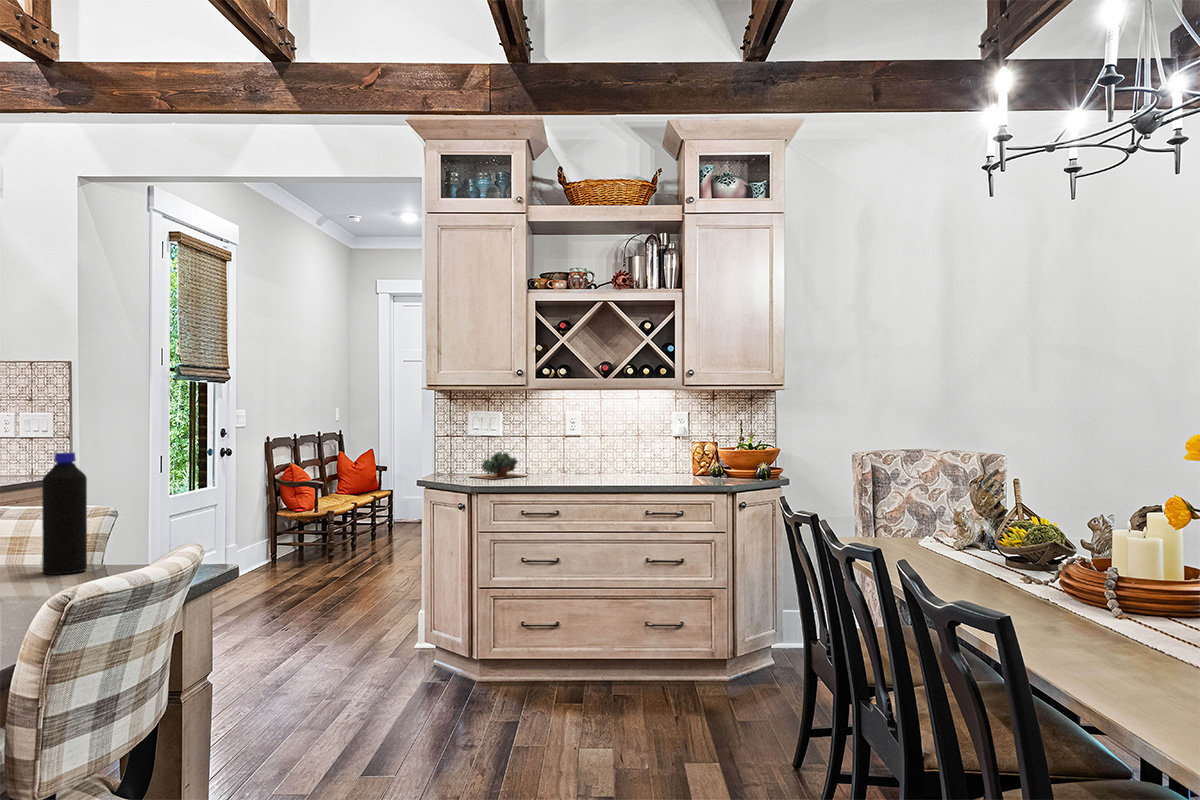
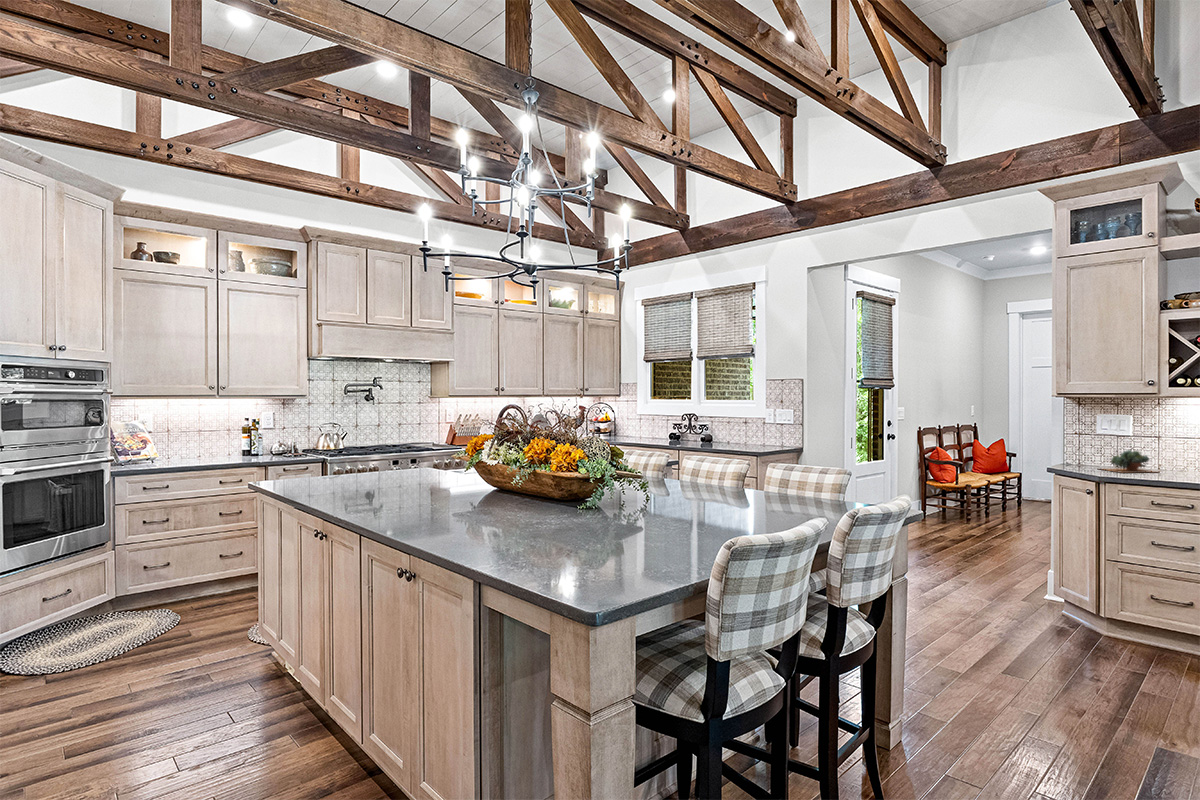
bottle: present [42,452,87,575] -> none [817,441,838,504]

